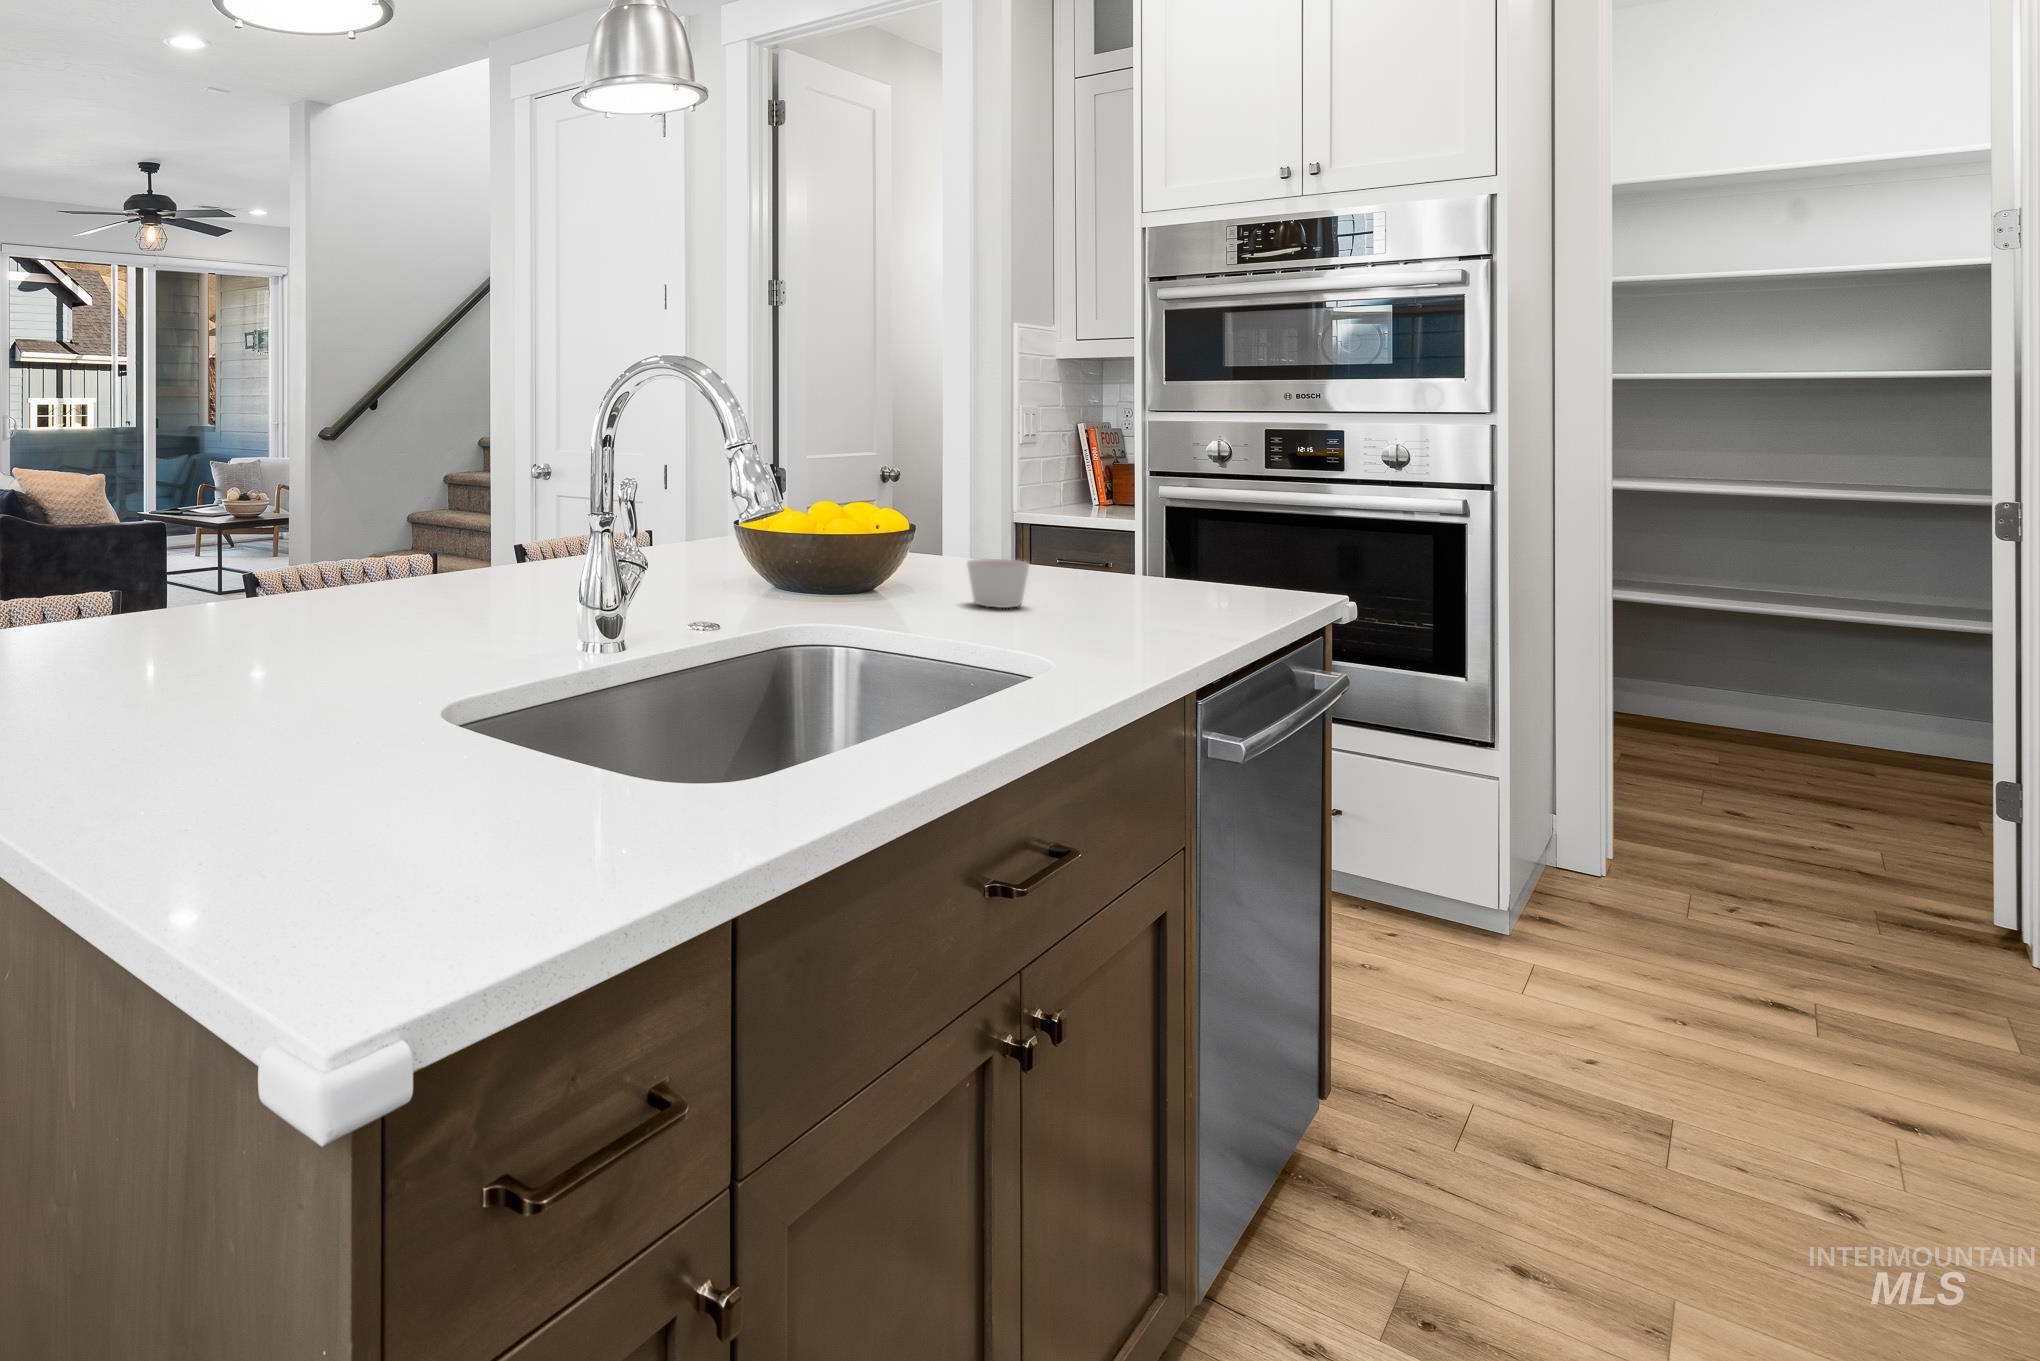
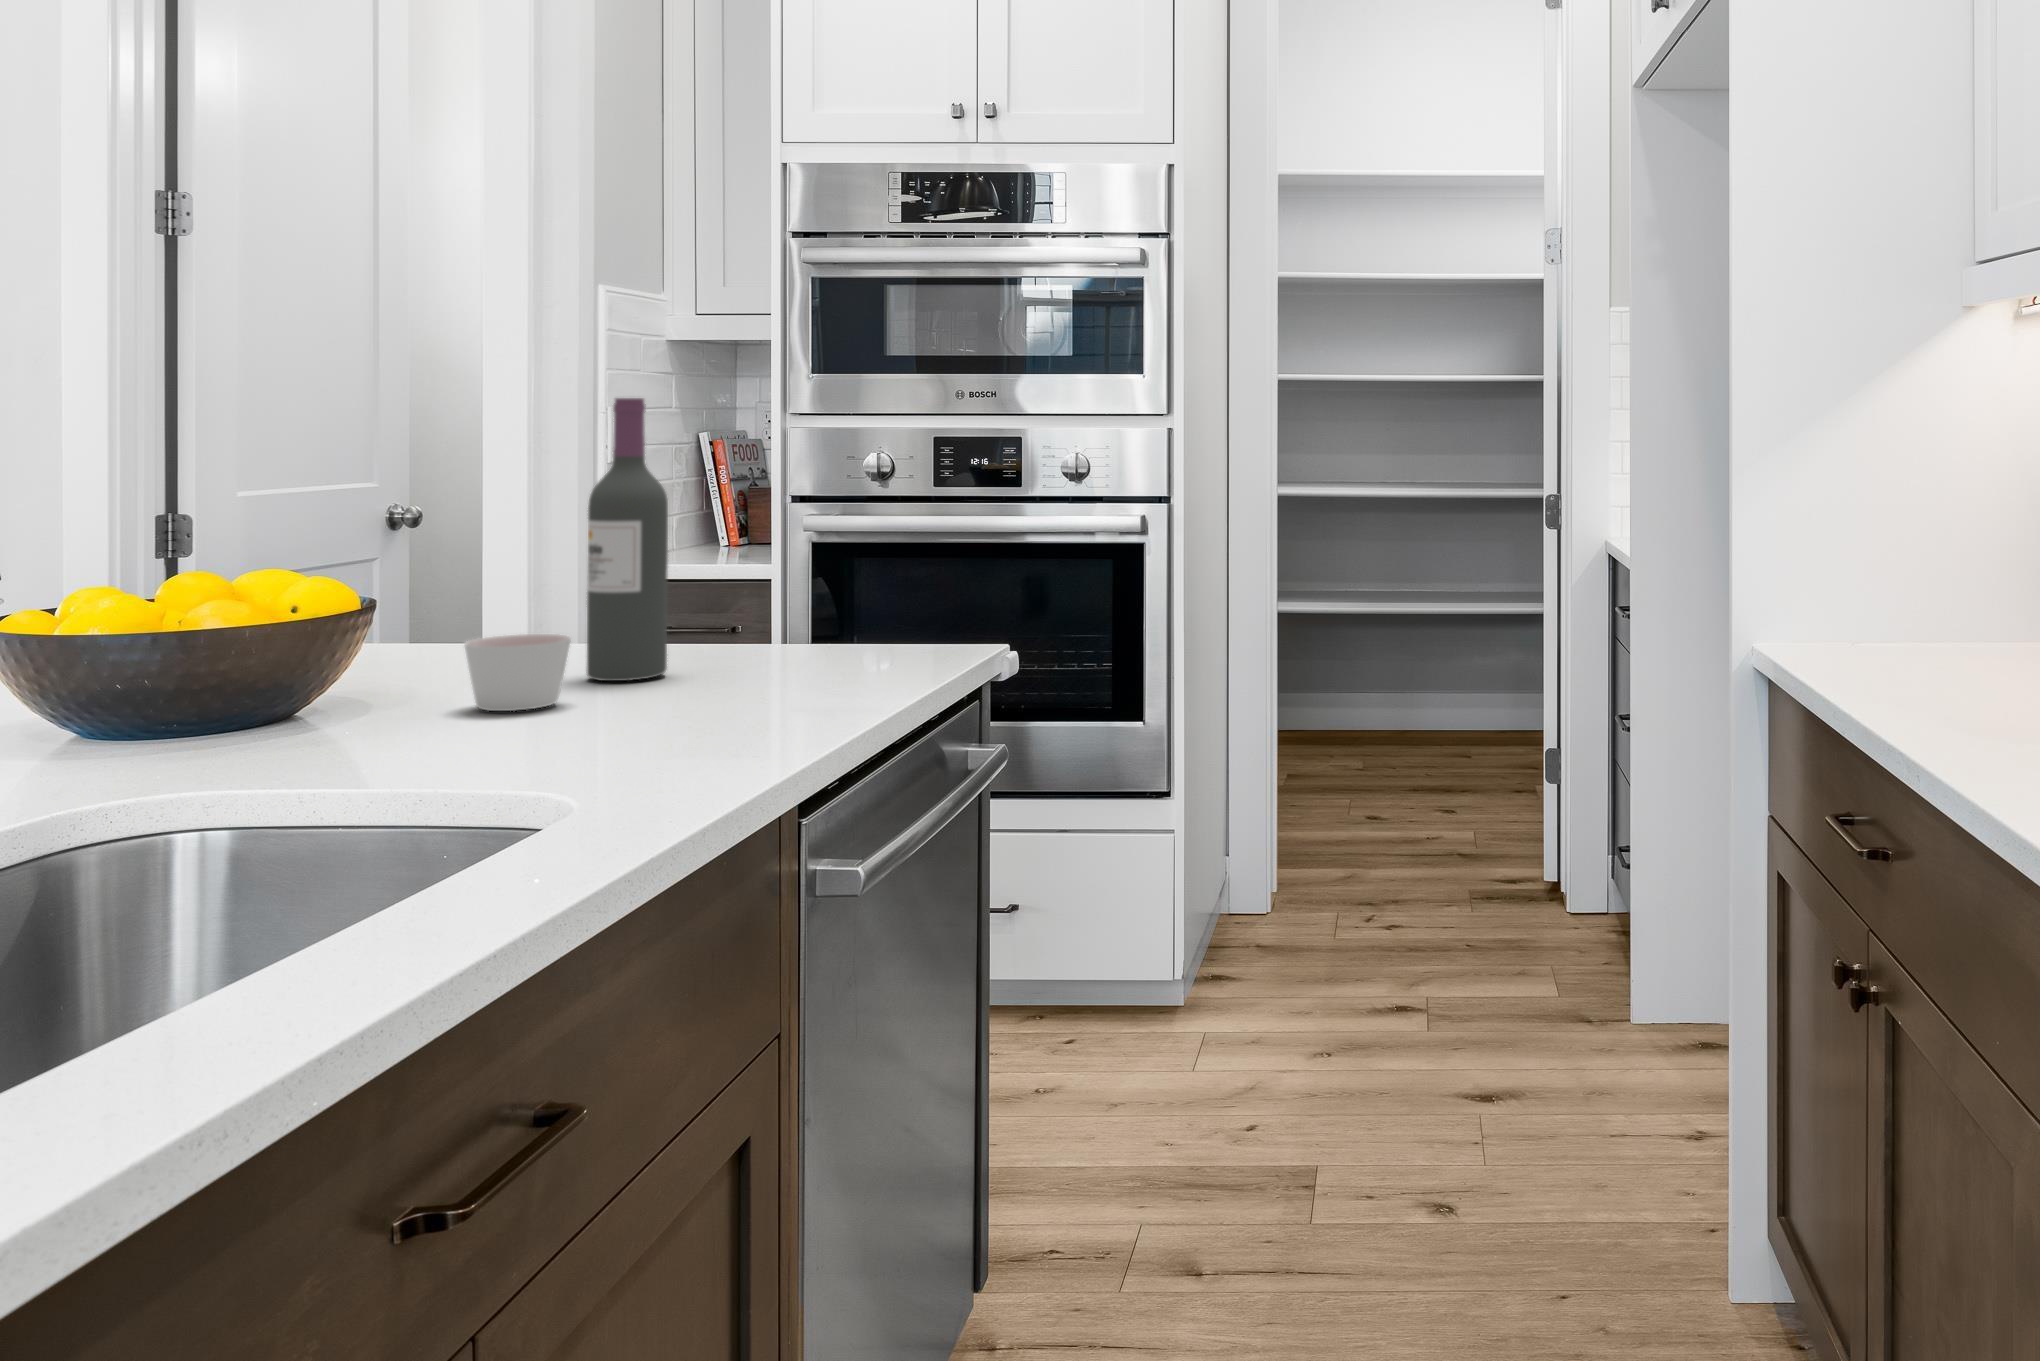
wine bottle: none [1034,405,1086,596] -> present [587,398,668,681]

